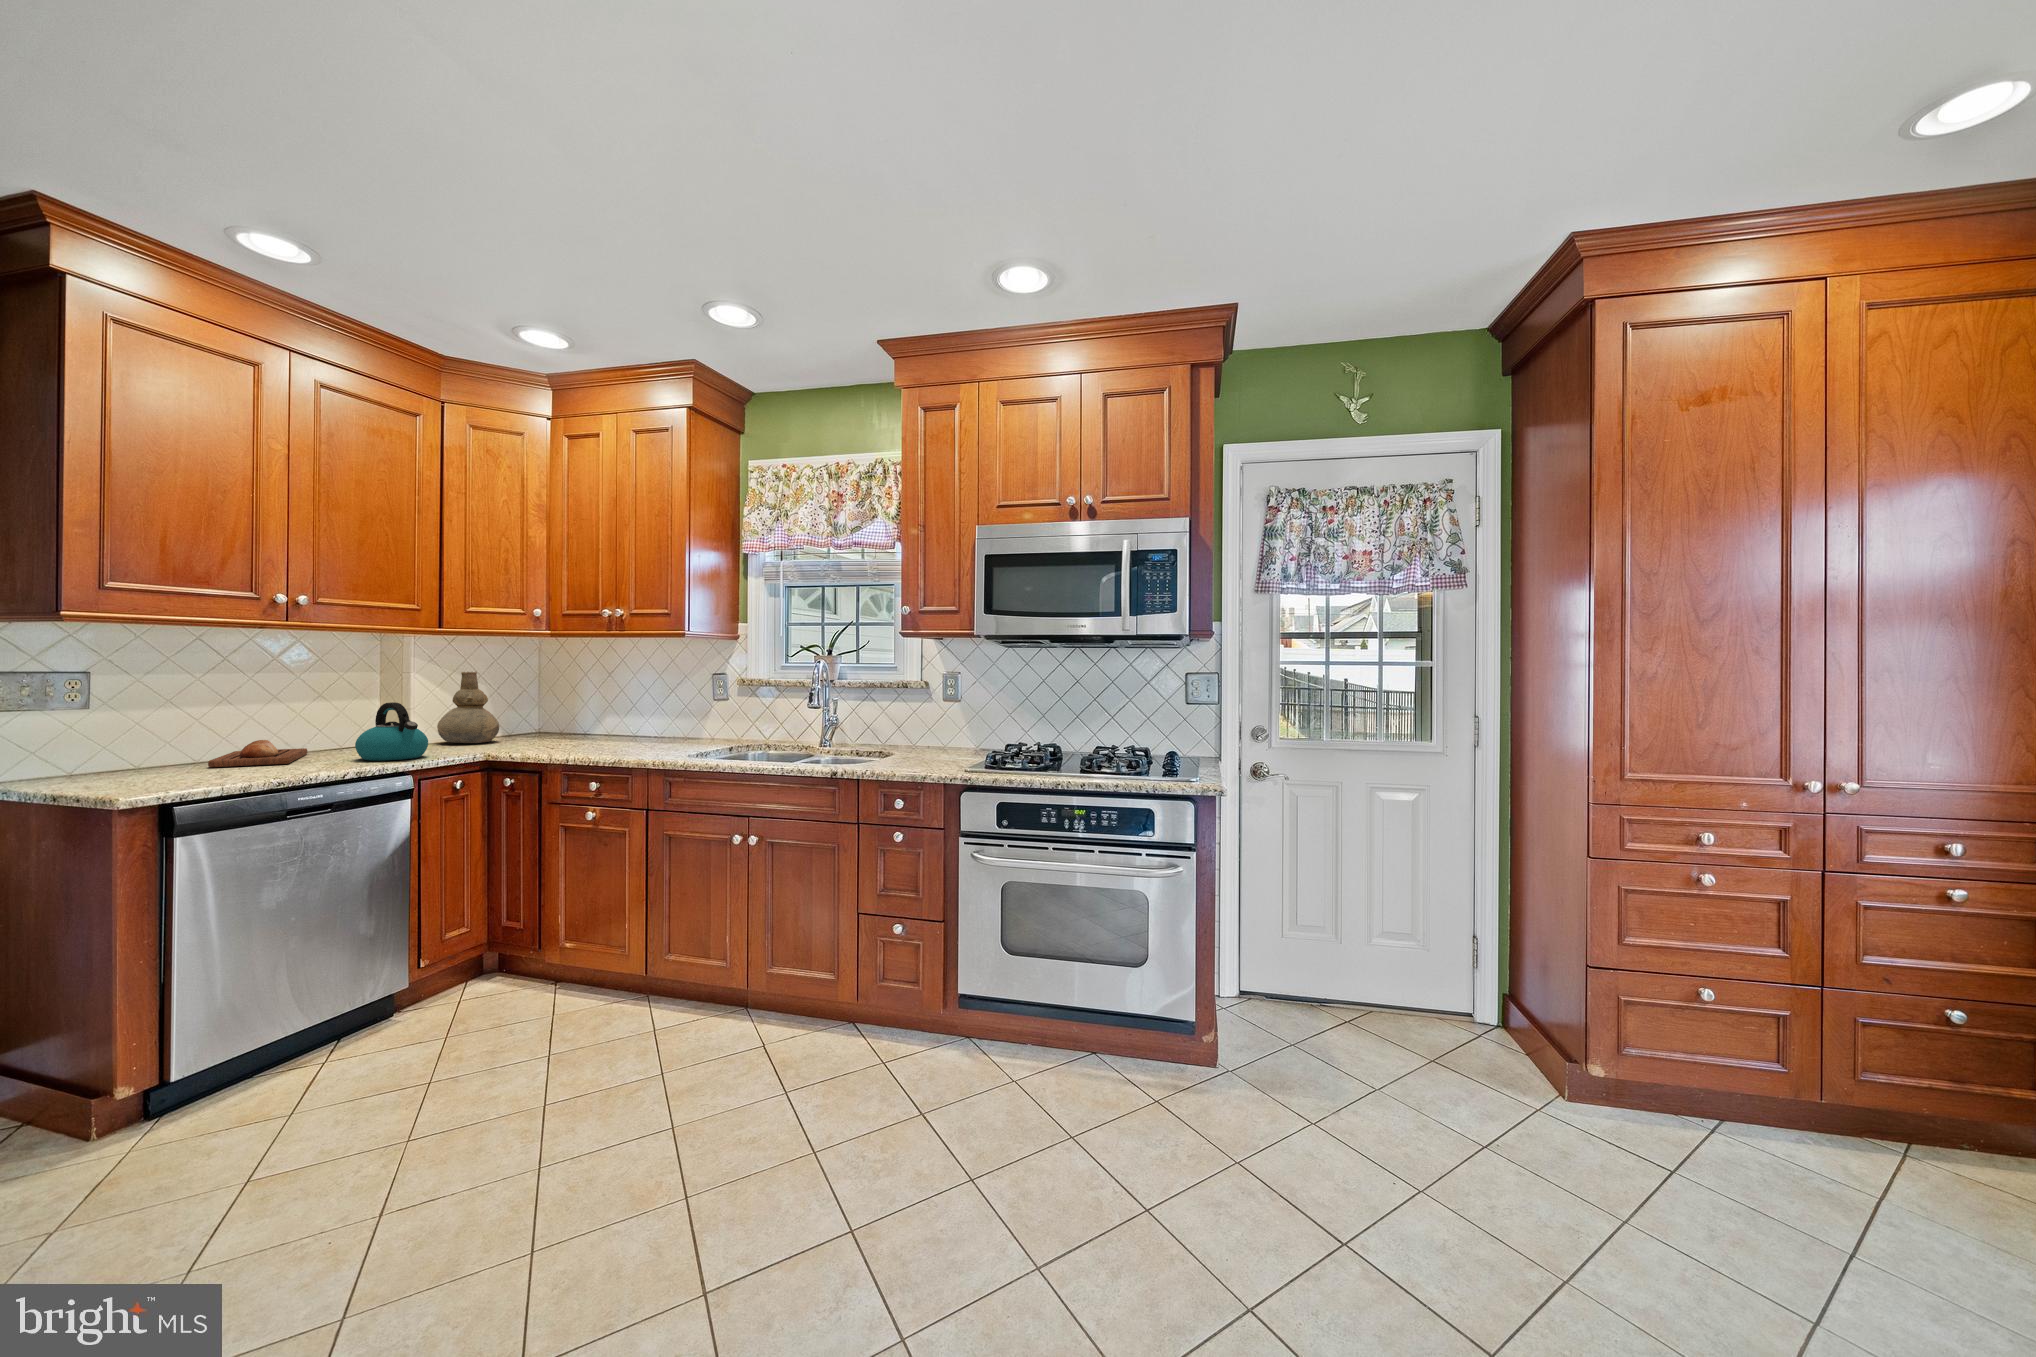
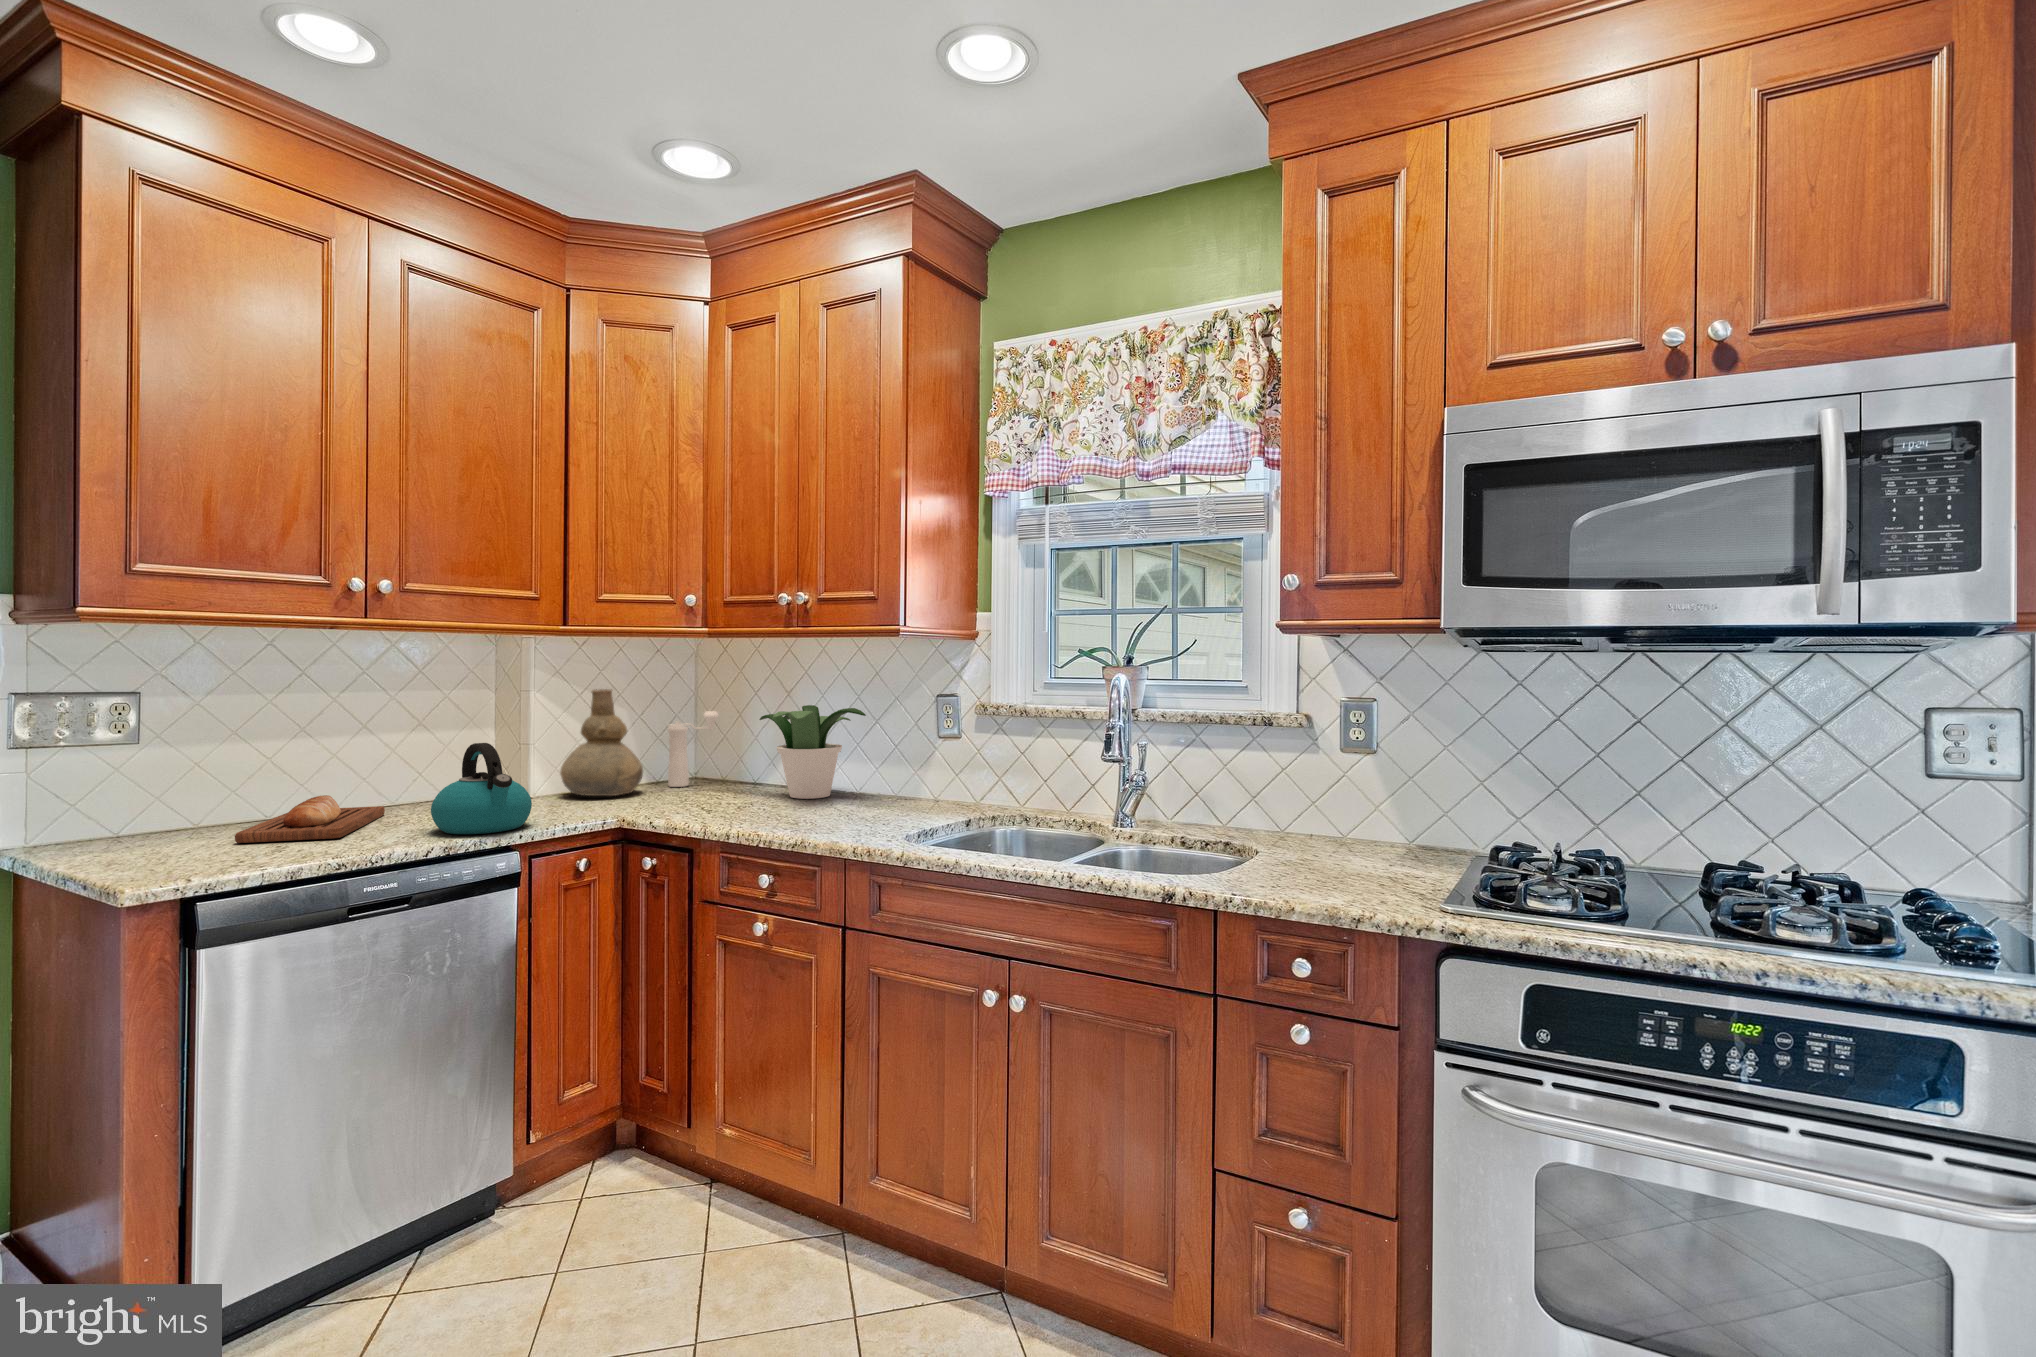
potted plant: none [586,683,661,742] -> present [759,705,866,799]
pepper mill: none [516,688,554,739] -> present [668,711,718,787]

